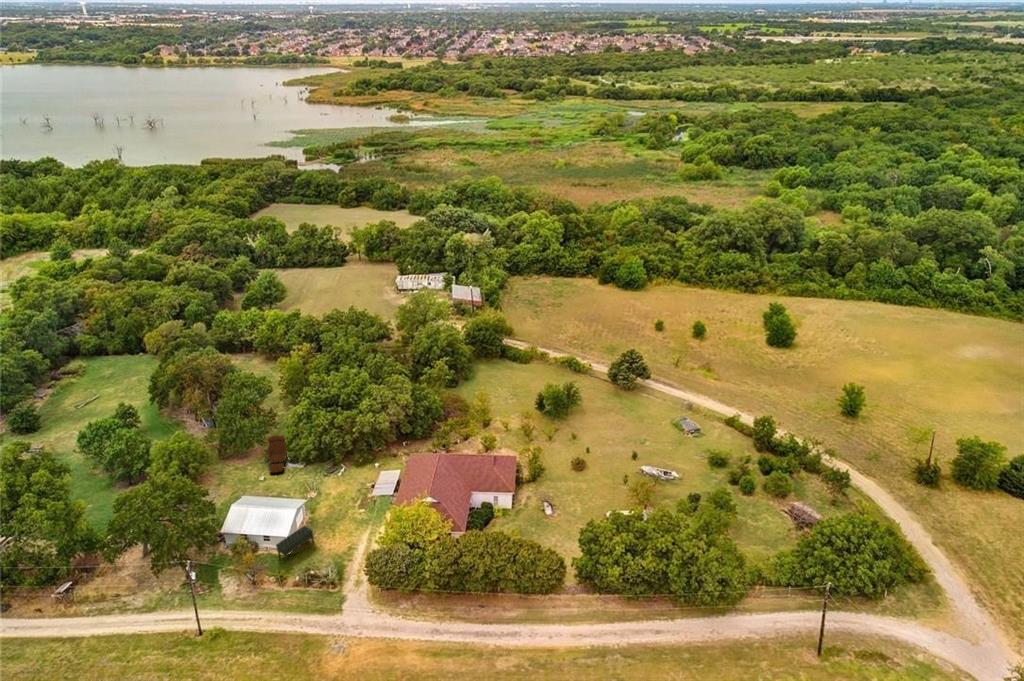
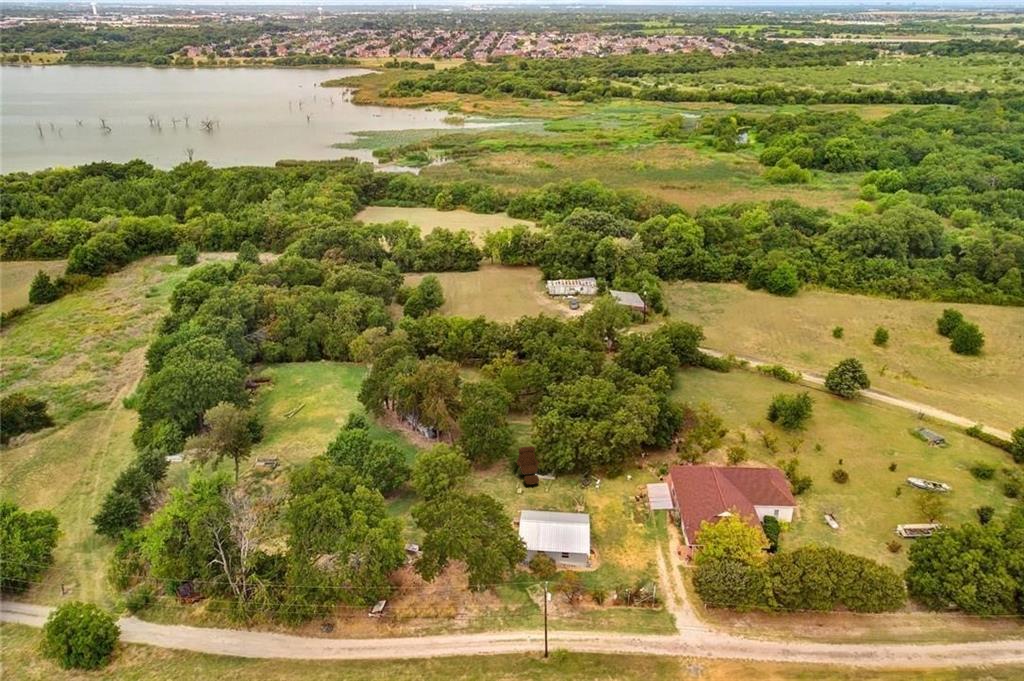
bench: present [276,526,314,561] -> none [581,541,611,579]

